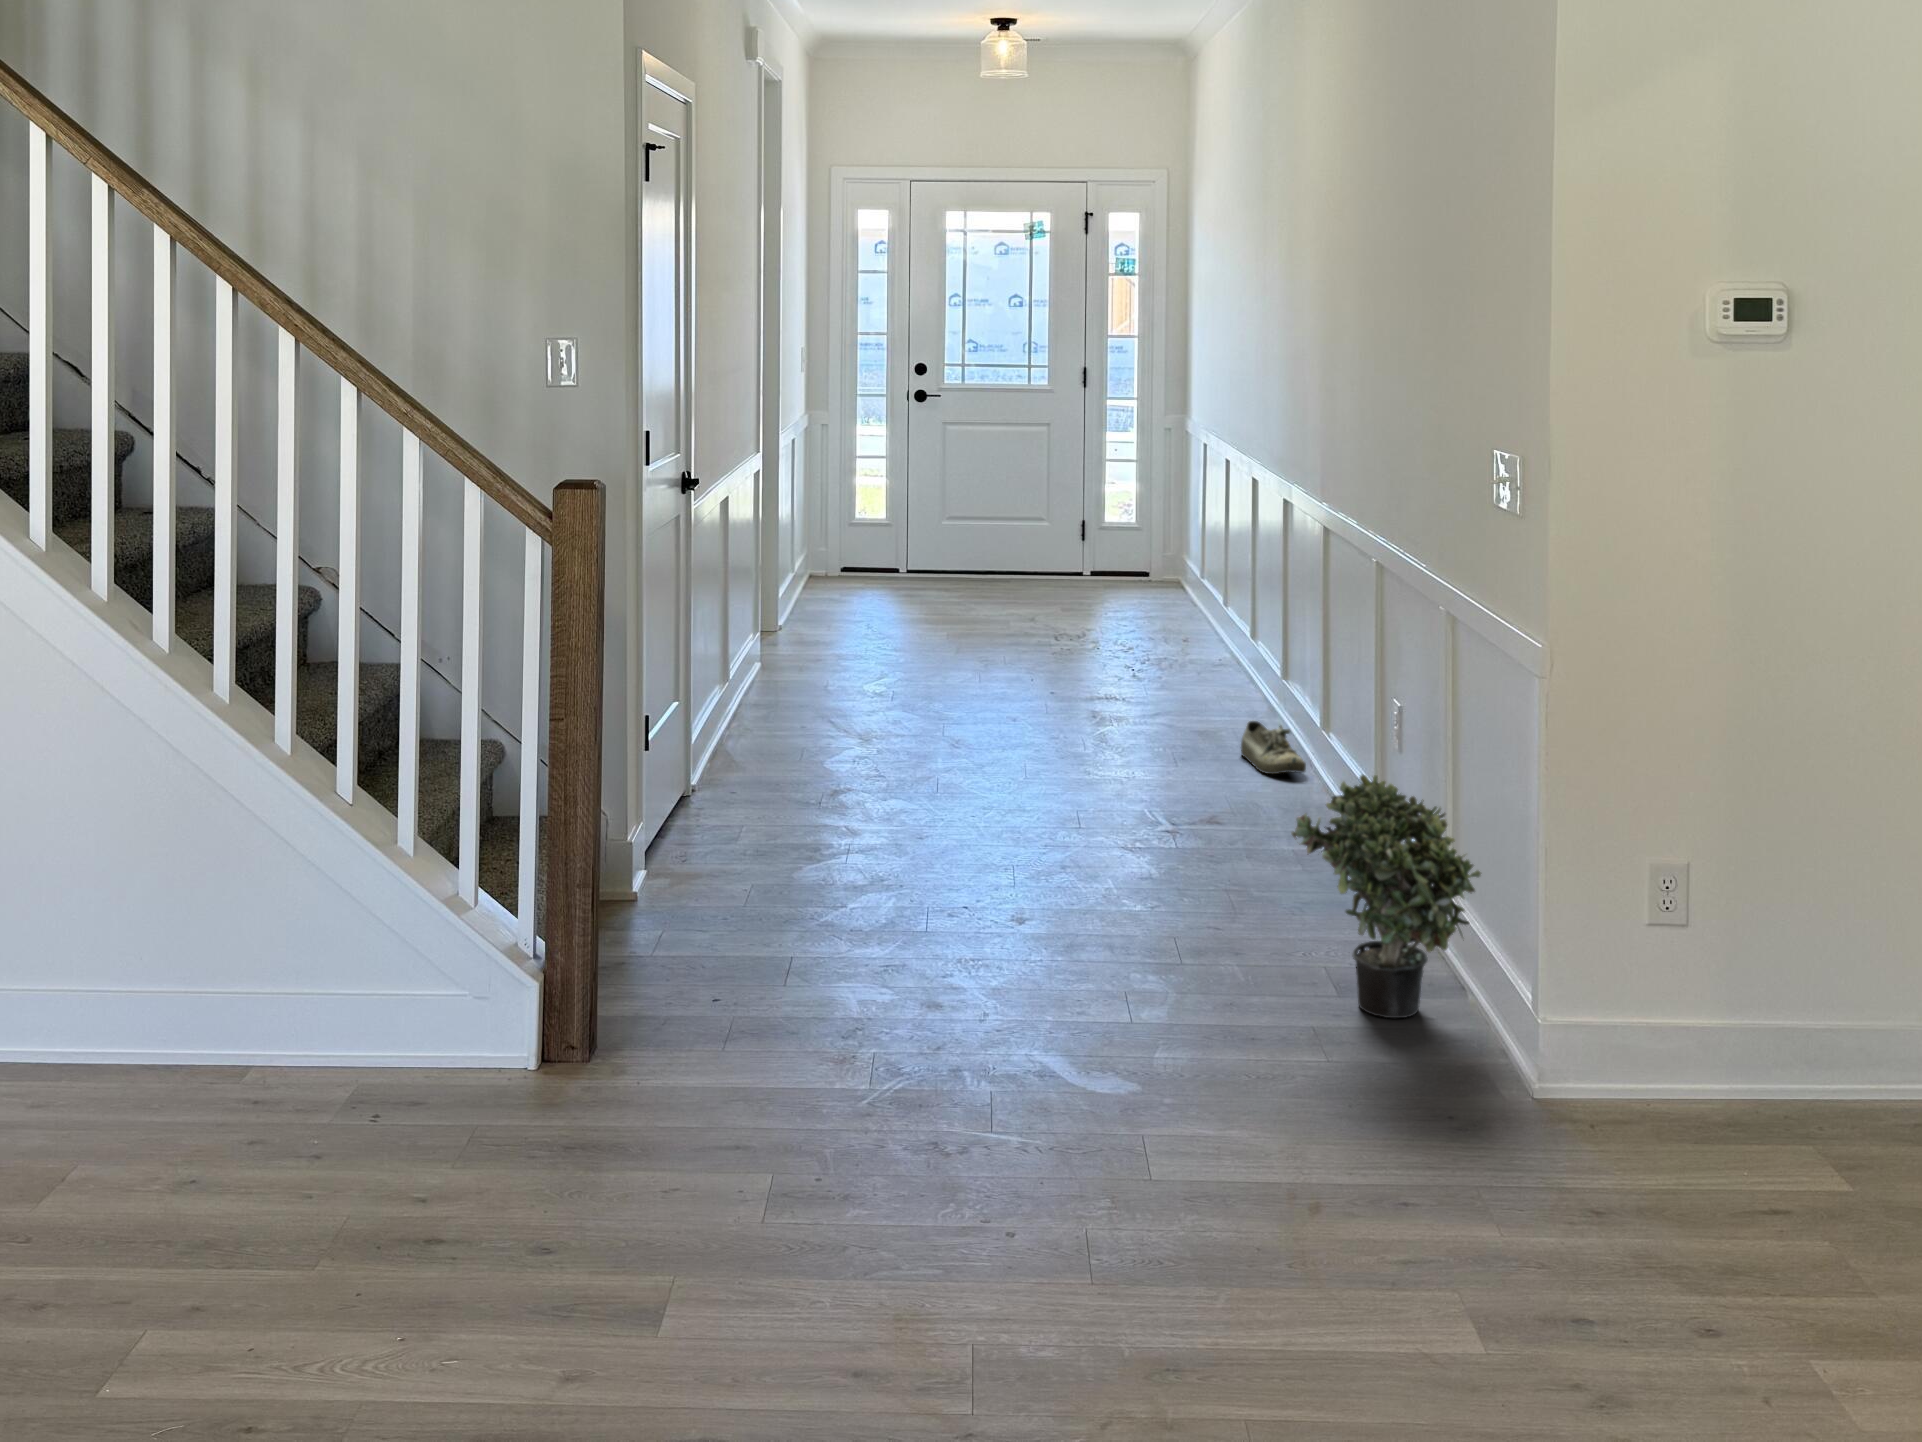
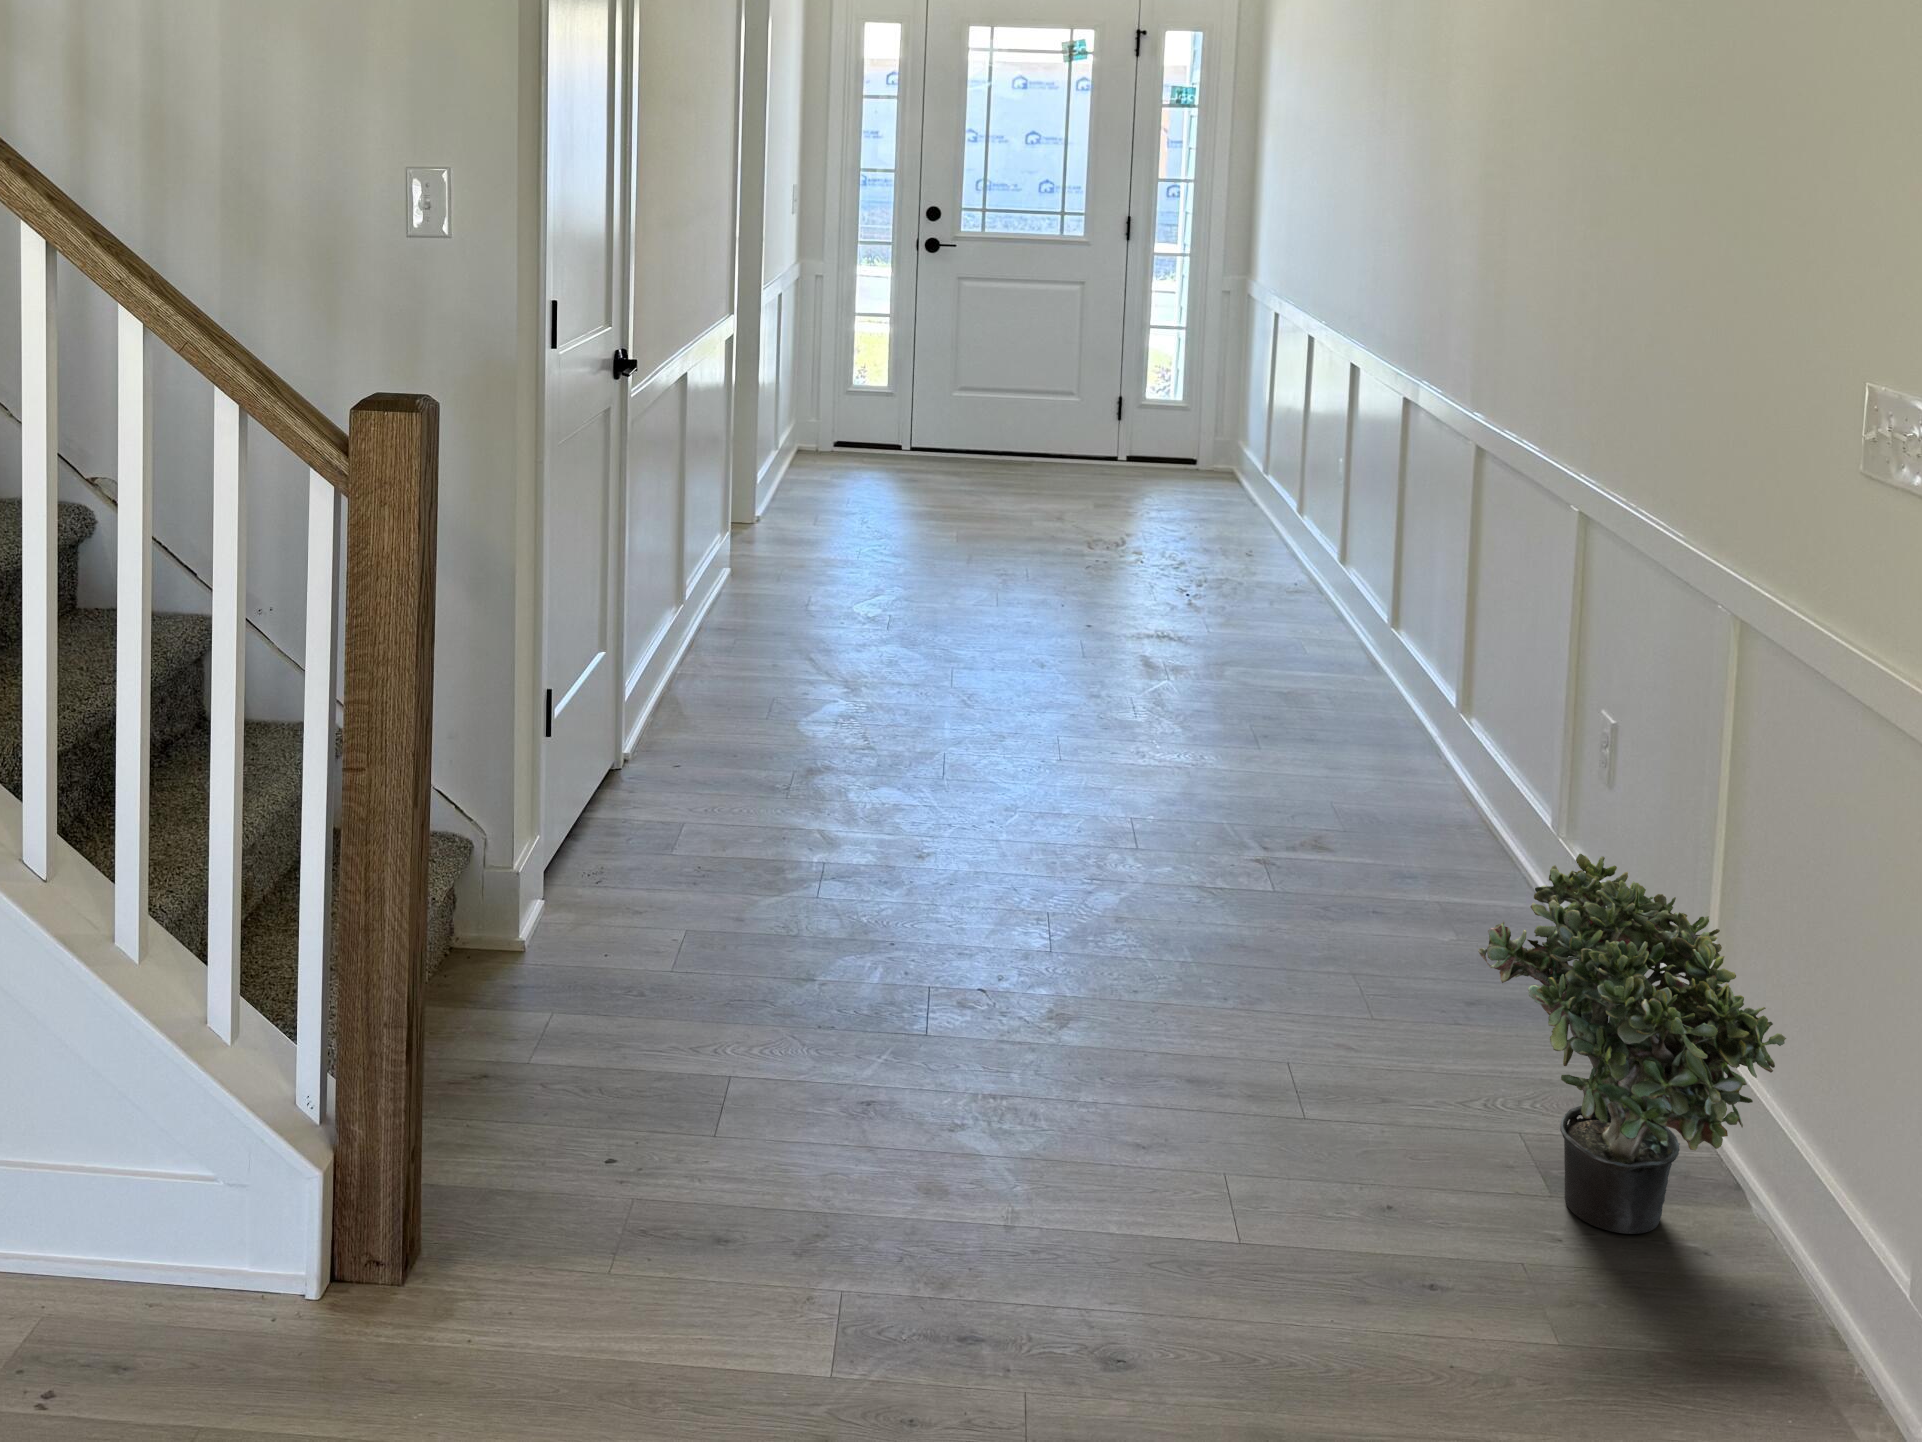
shoe: present [1241,721,1306,774] -> none [1337,690,1429,767]

